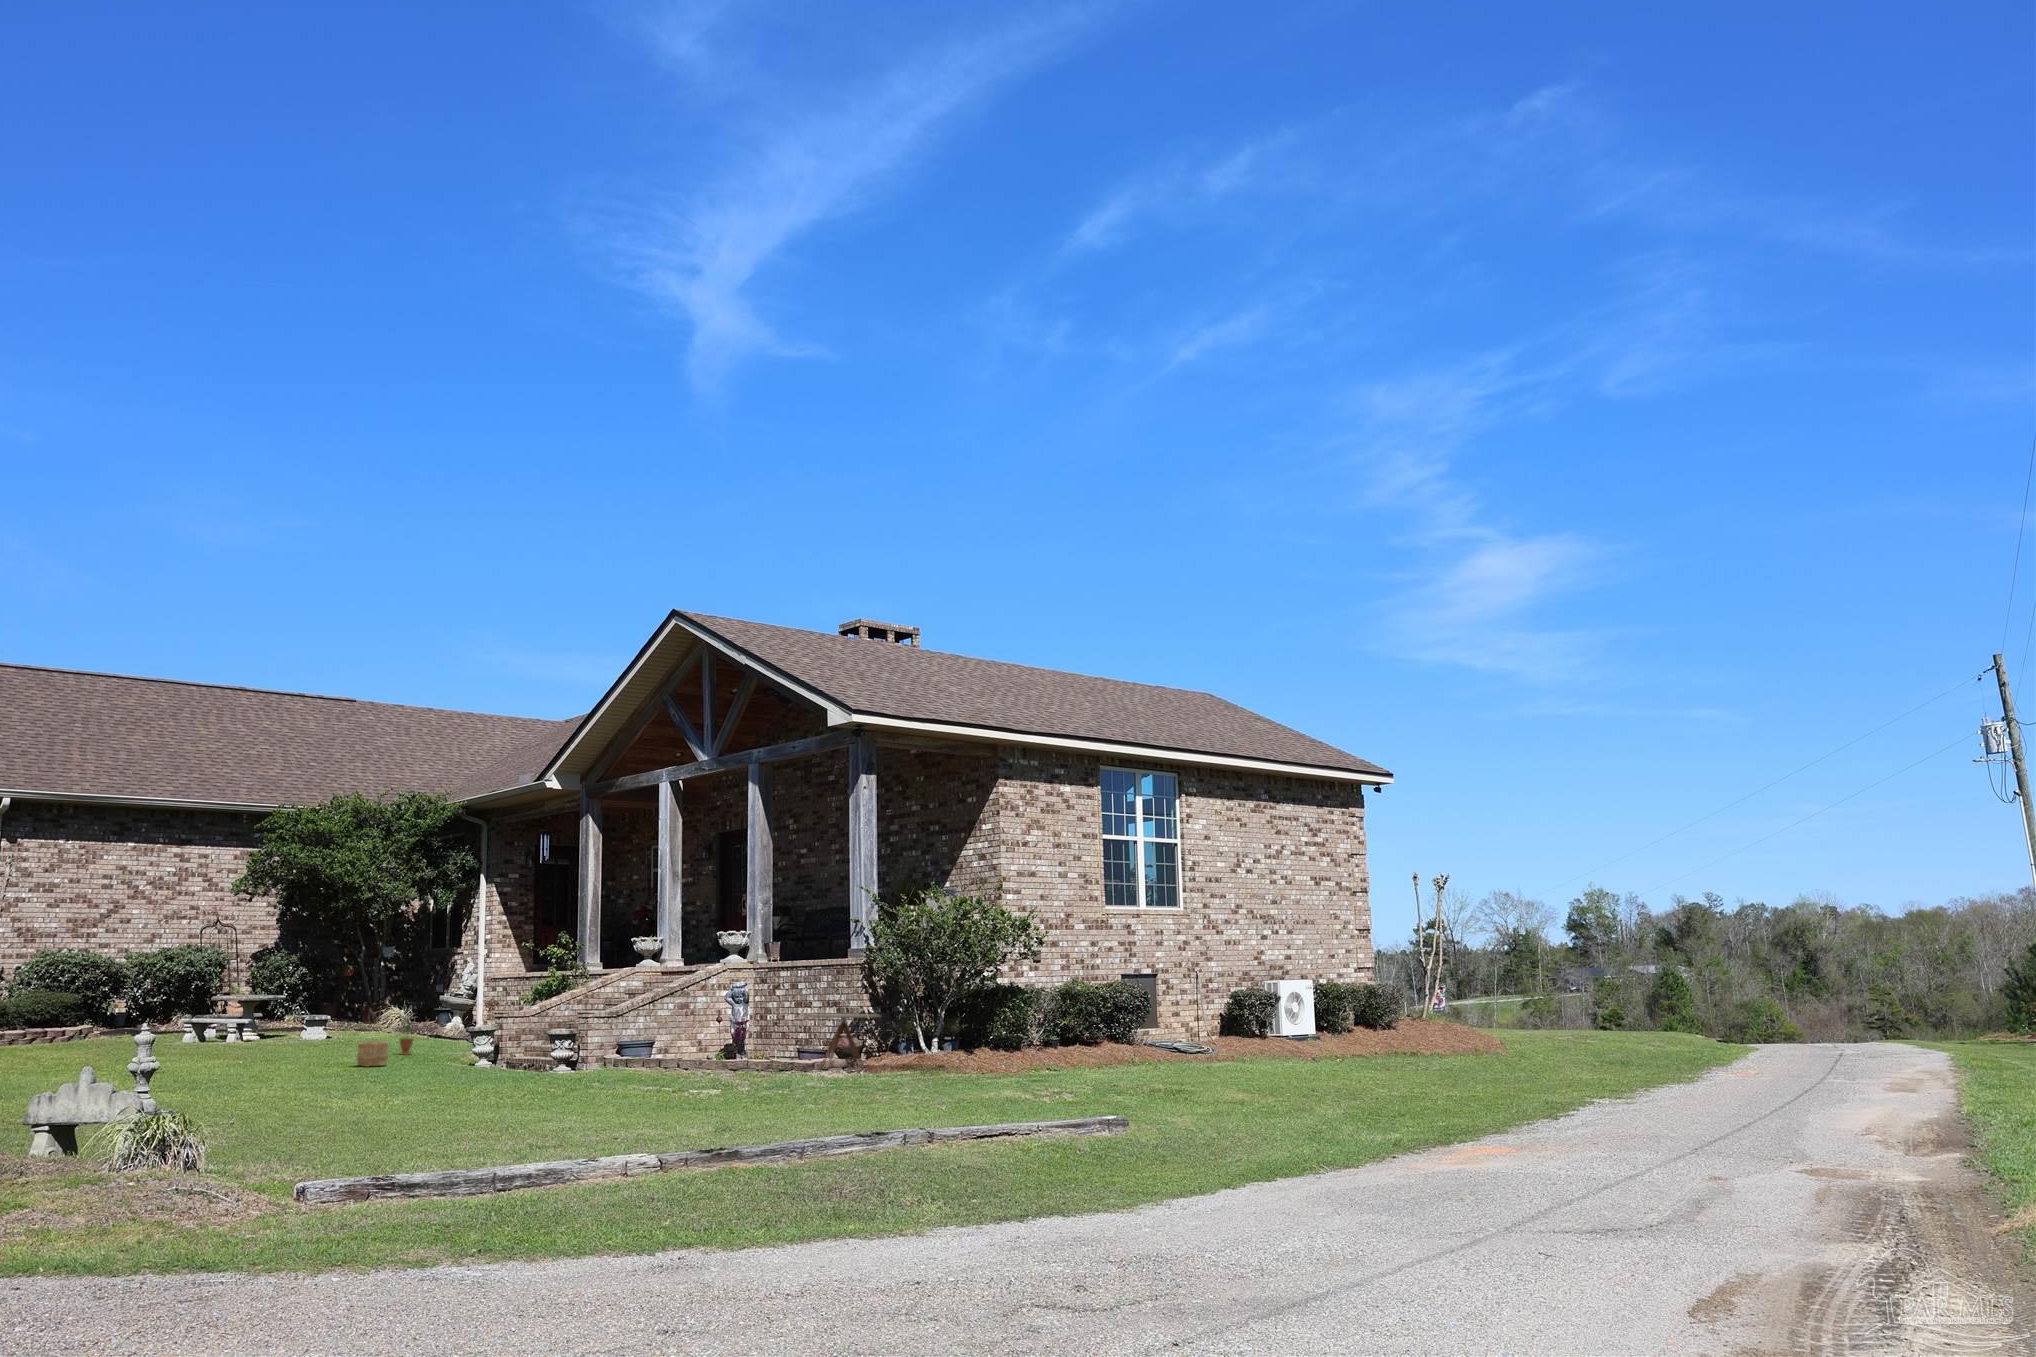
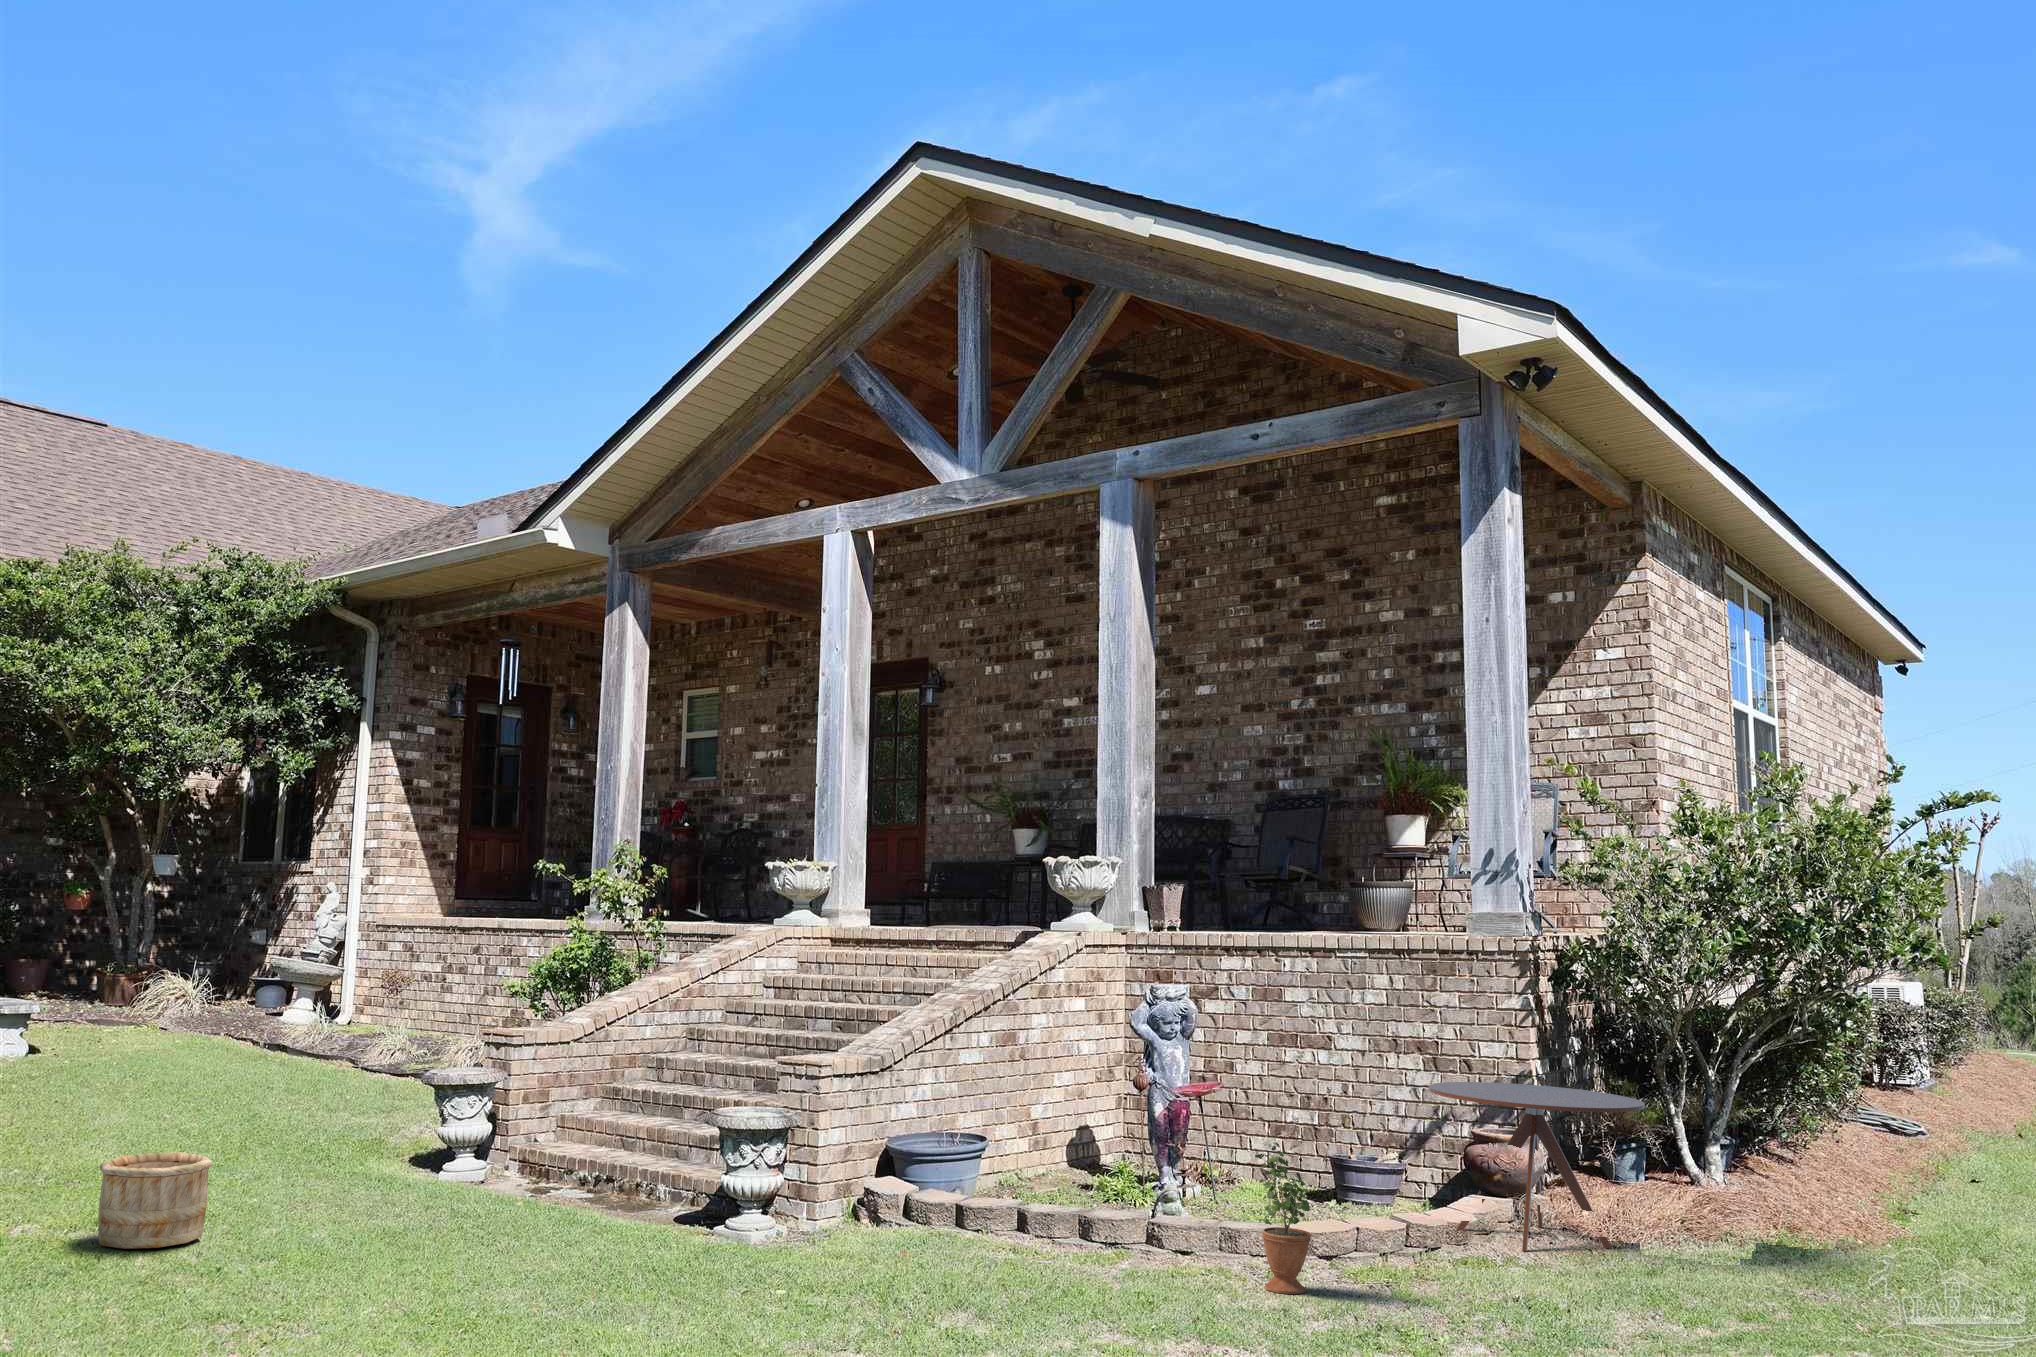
potted plant: present [398,1017,413,1055] -> present [1255,1144,1311,1294]

